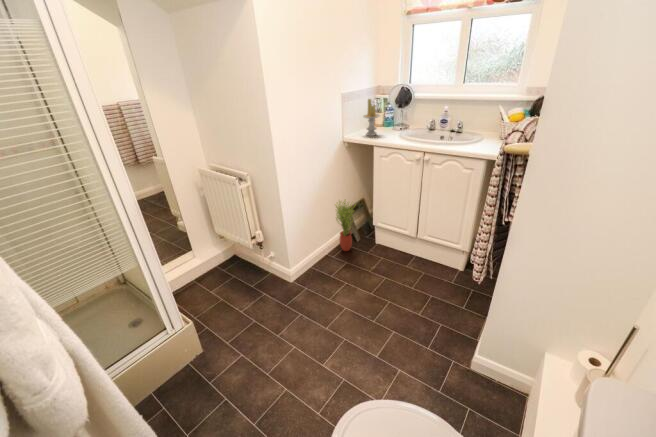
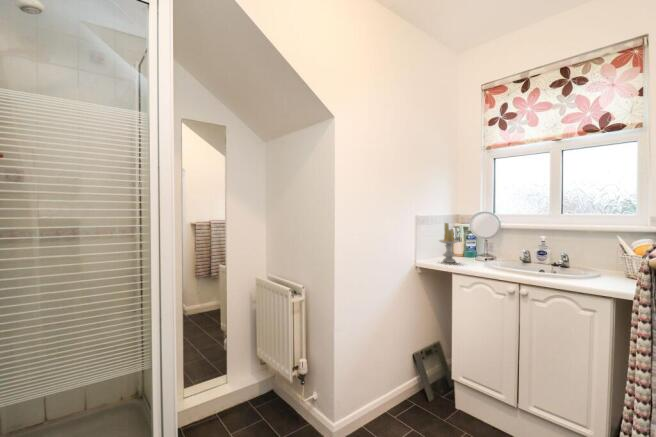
potted plant: present [335,200,353,251] -> none [401,334,429,411]

